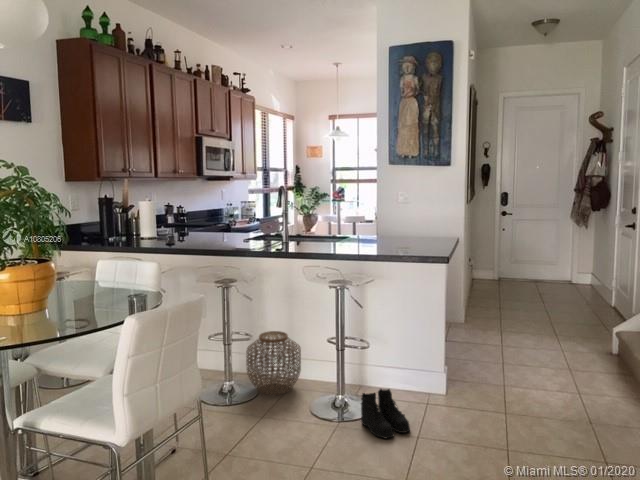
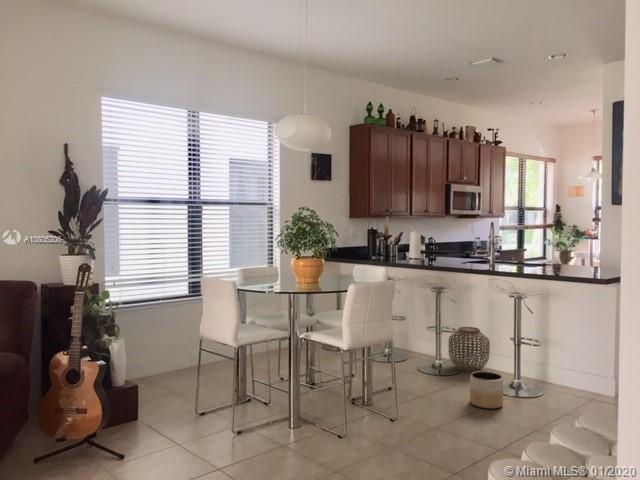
boots: present [361,389,410,438] -> none [518,373,553,405]
planter: none [310,404,356,464] -> present [470,371,503,409]

